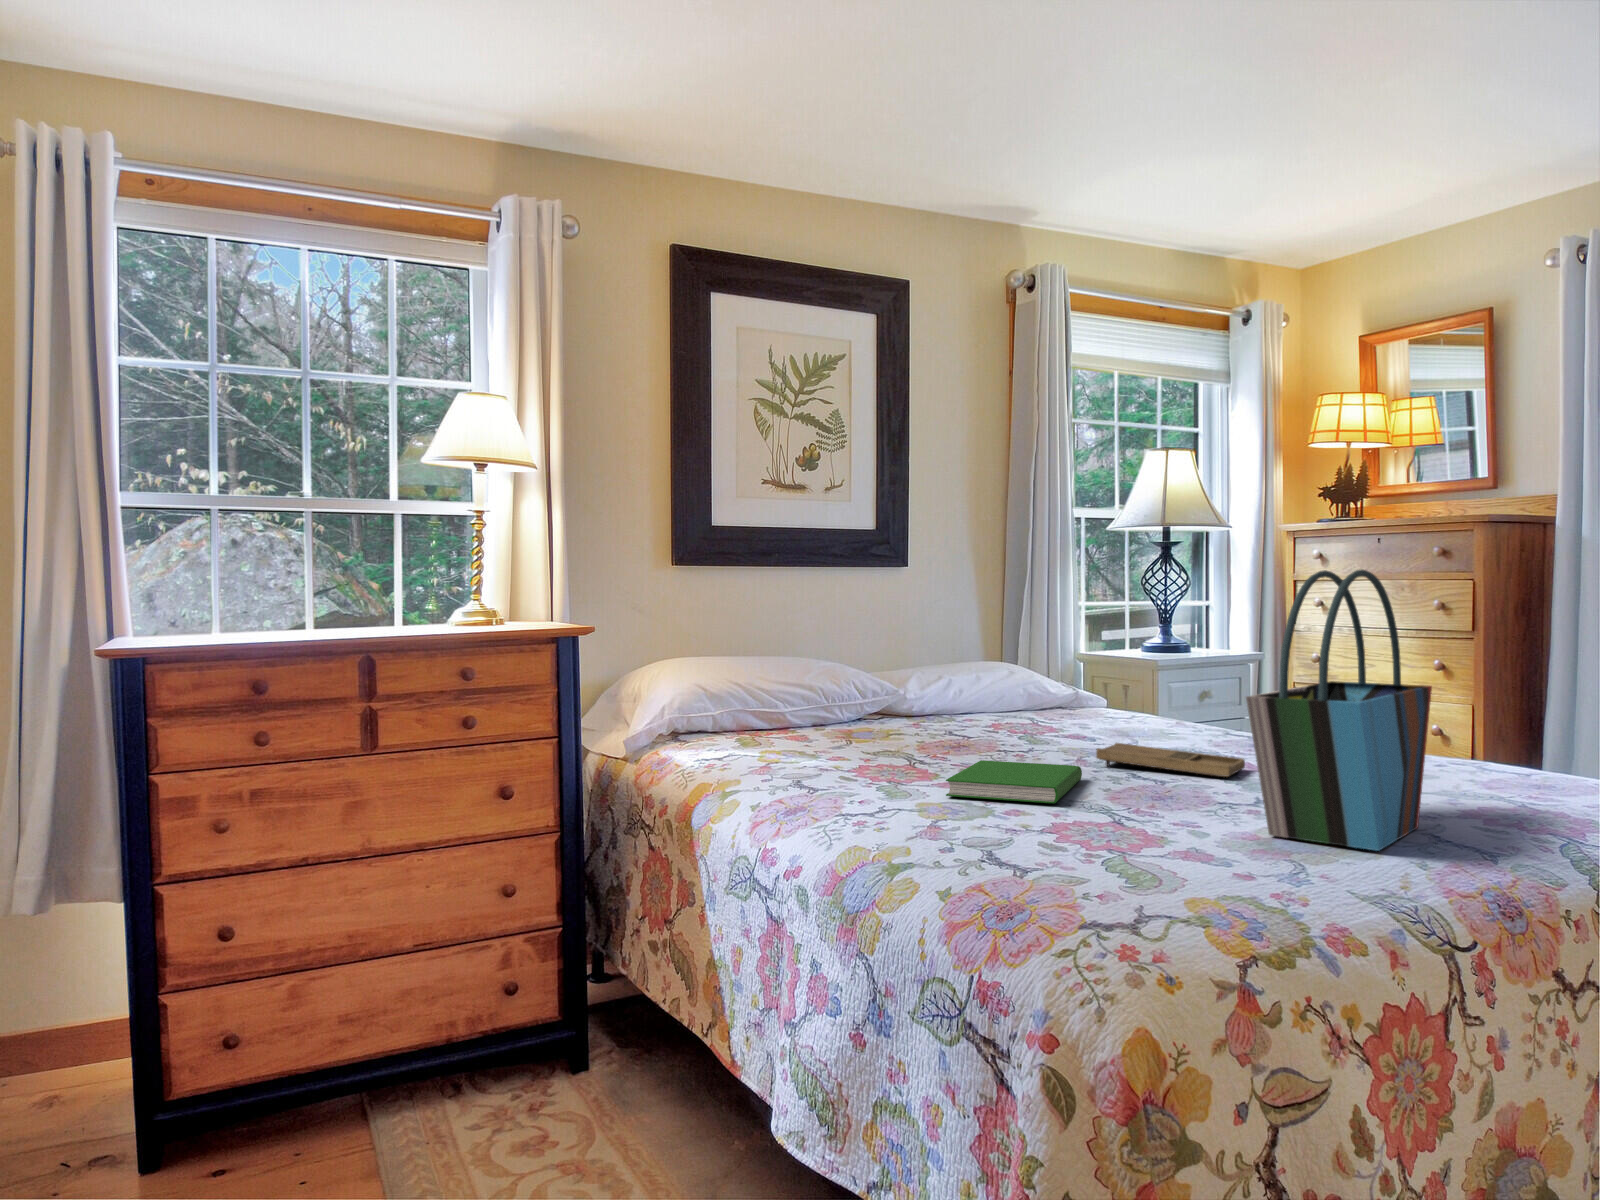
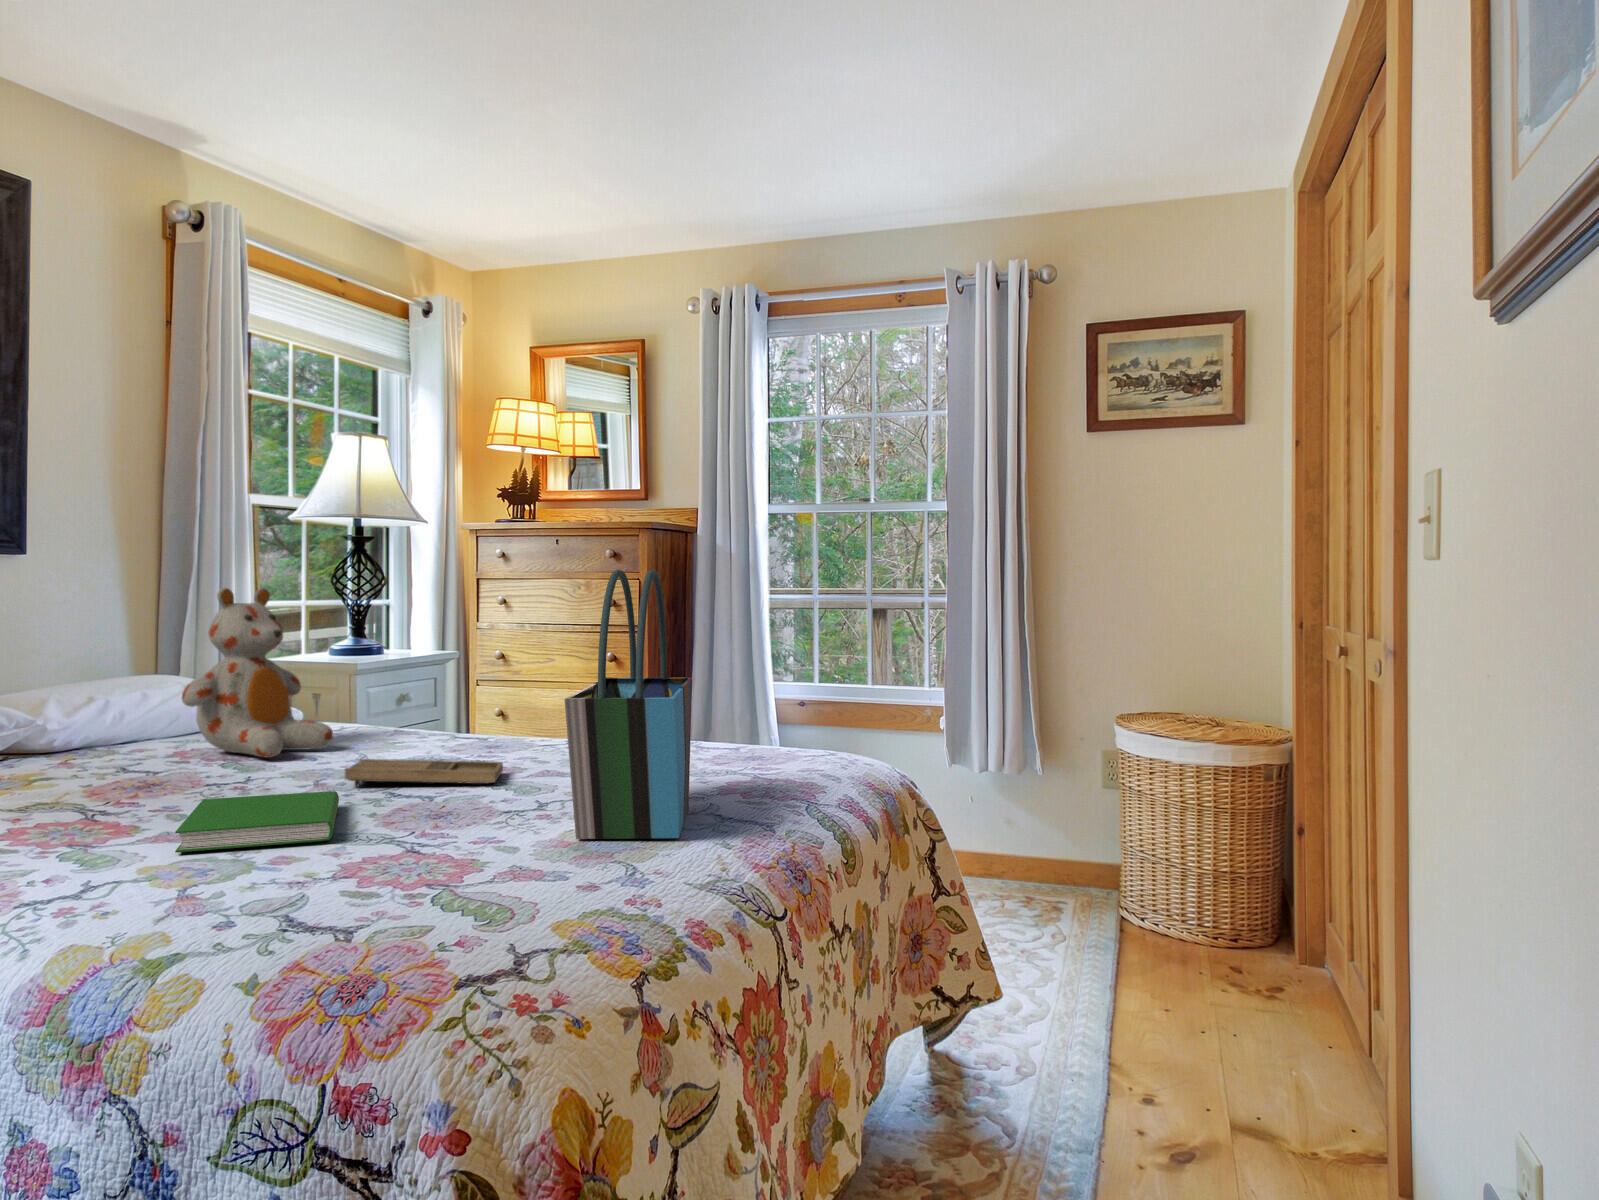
stuffed bear: none [991,592,1110,736] -> present [182,588,333,758]

